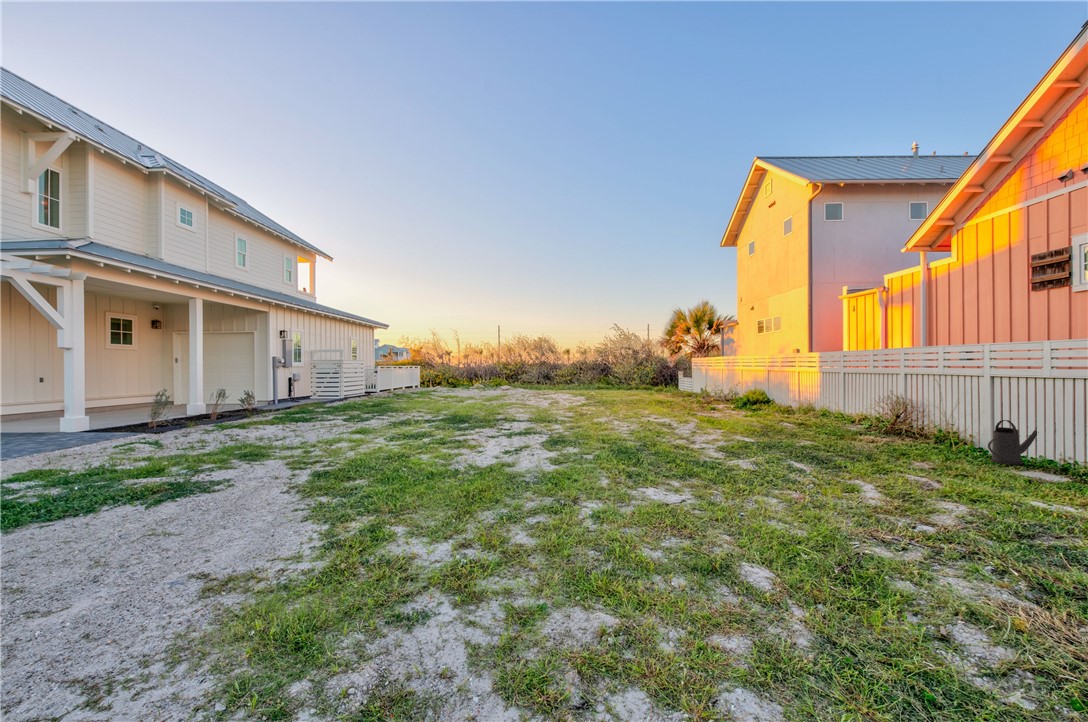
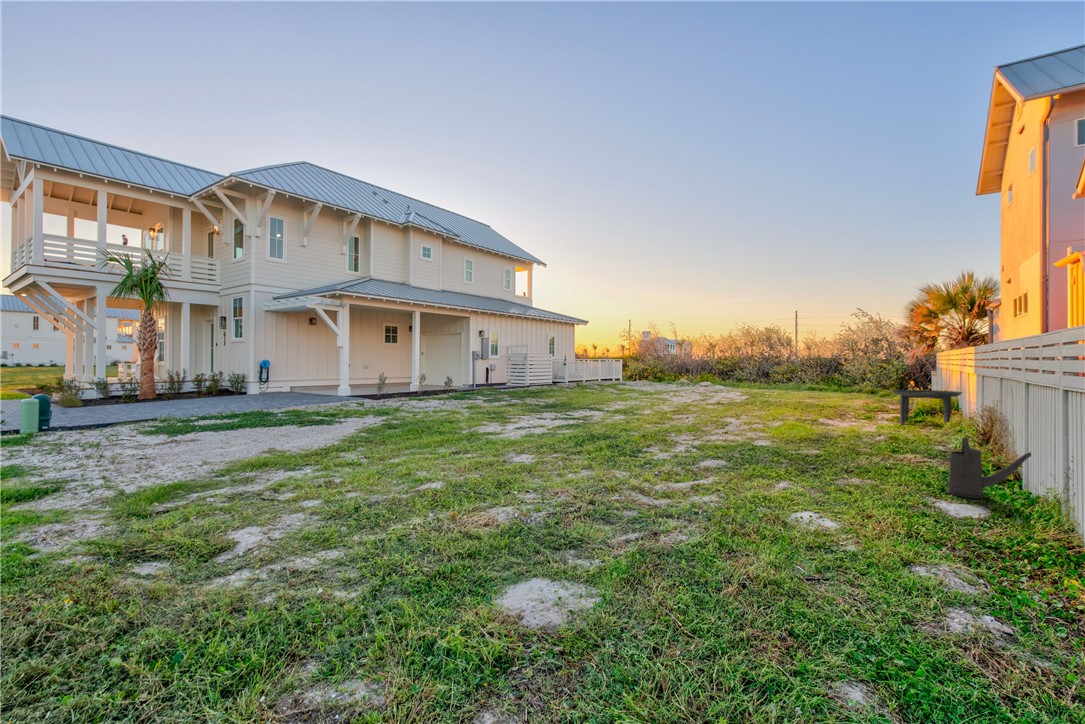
round table: none [740,384,786,411] -> present [892,390,962,425]

